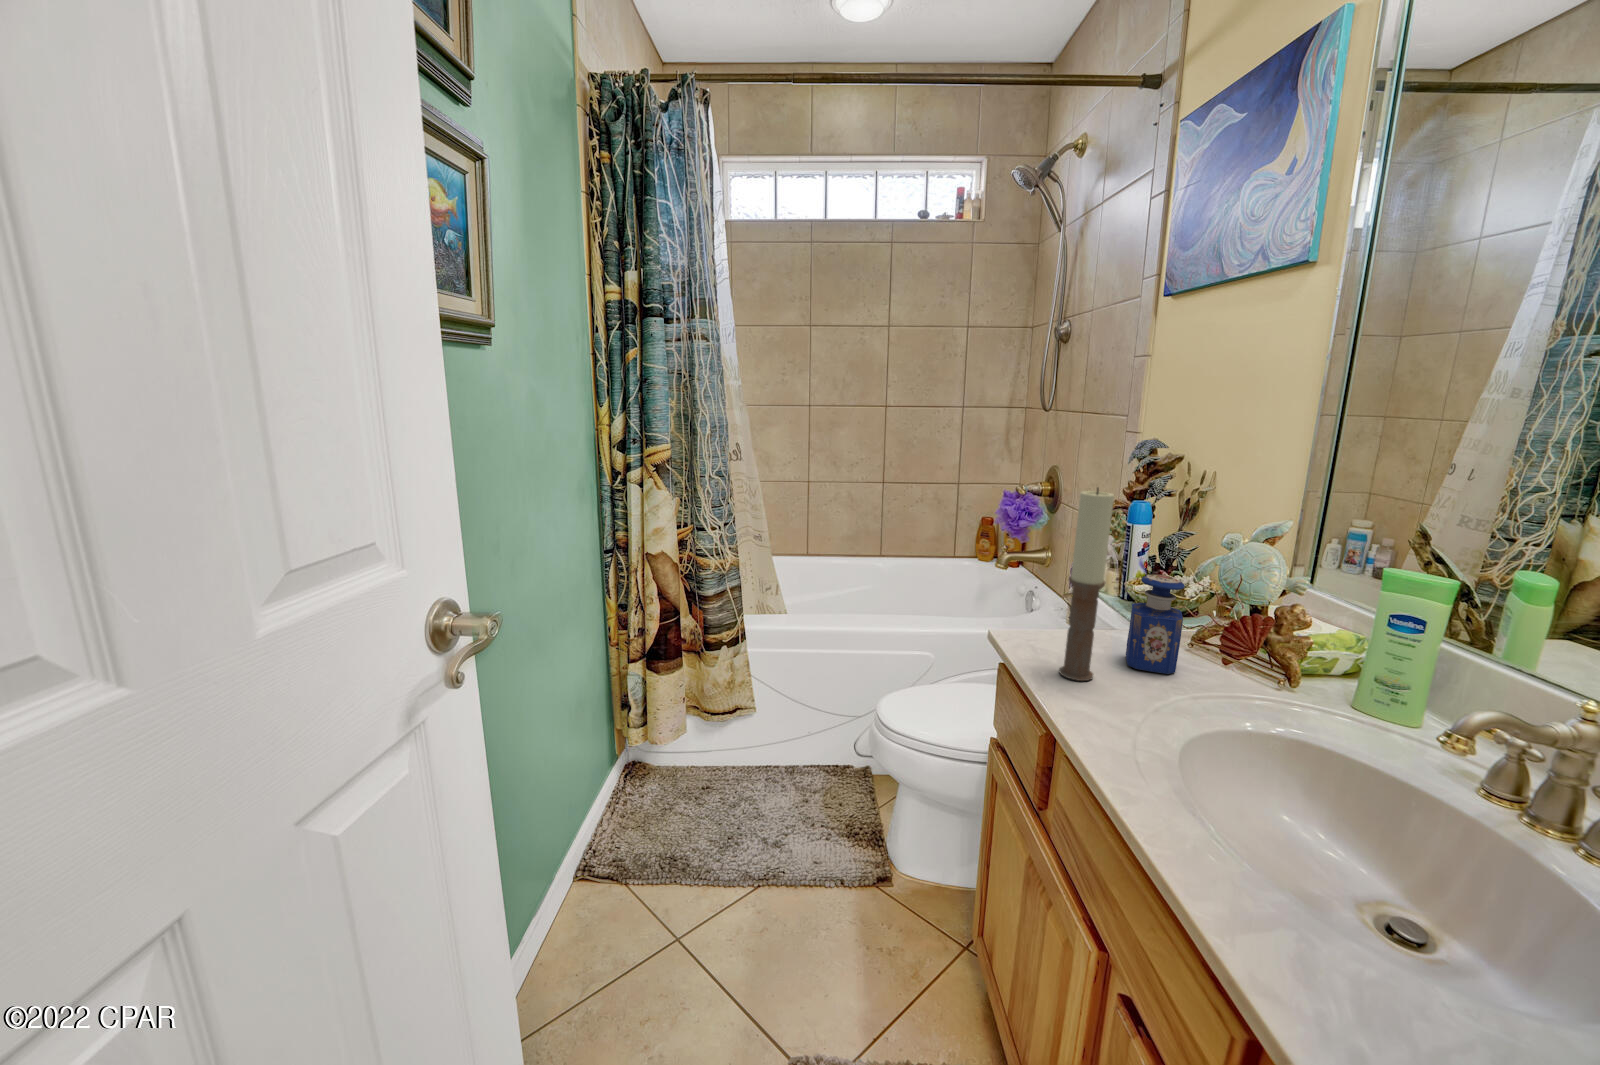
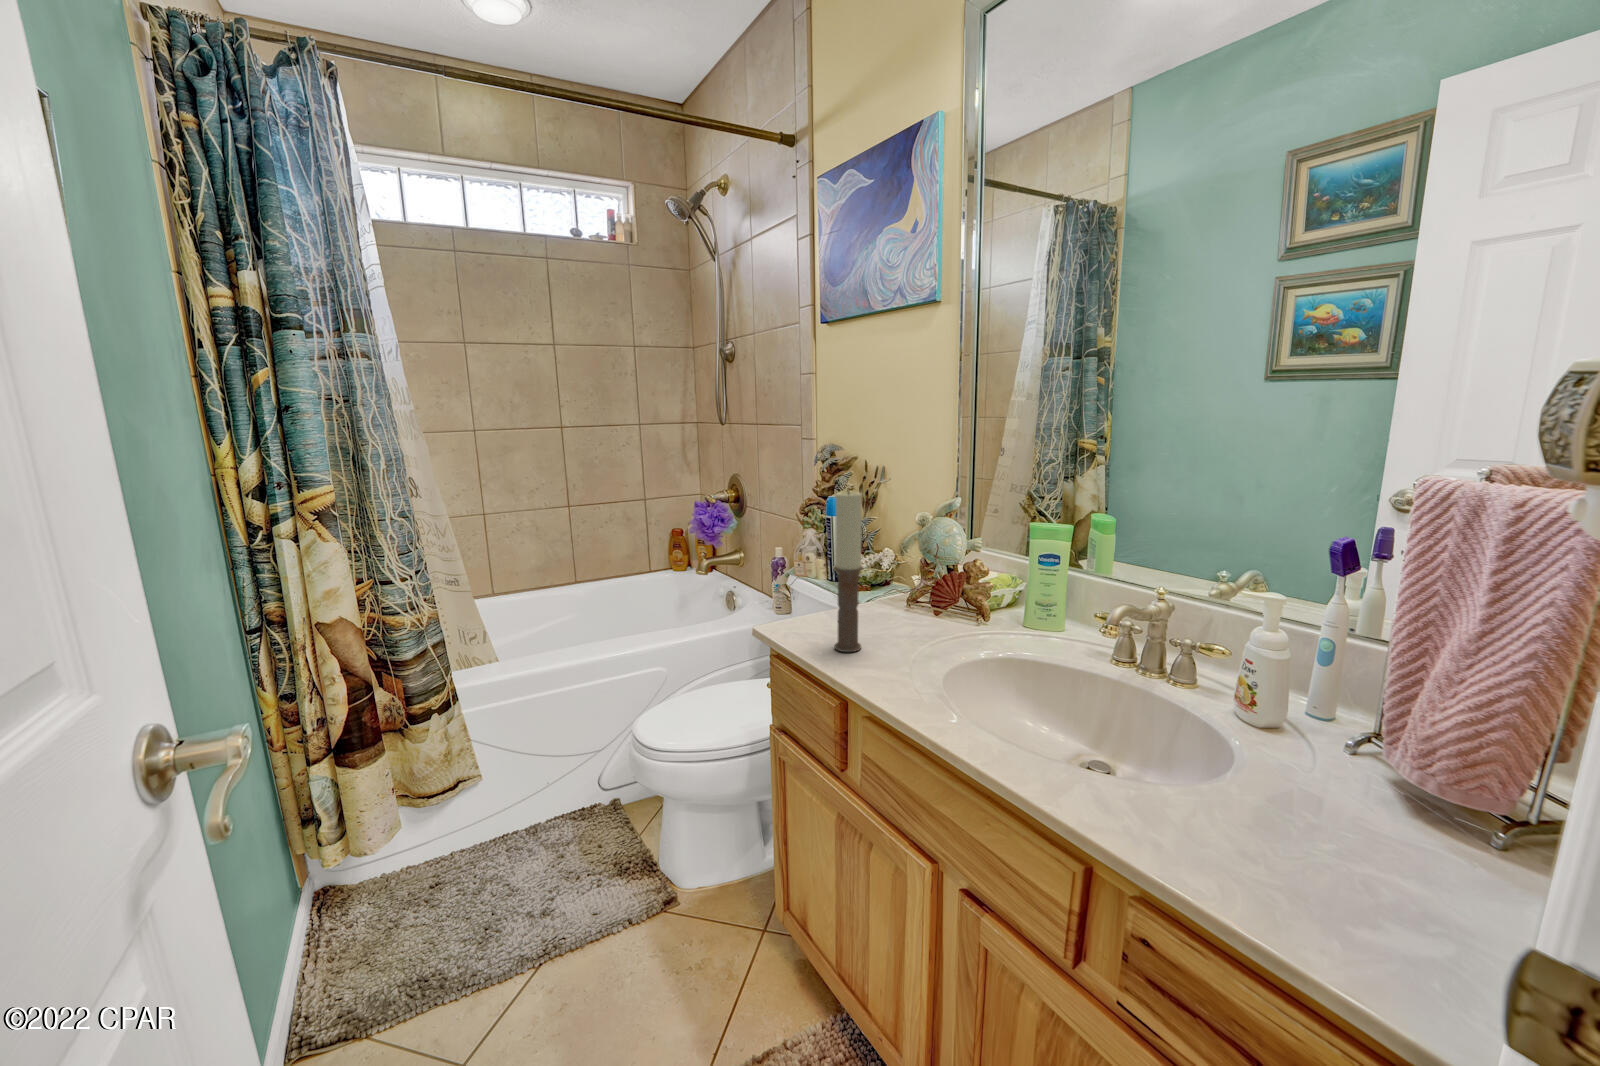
perfume bottle: present [1126,575,1185,674] -> none [872,554,912,632]

